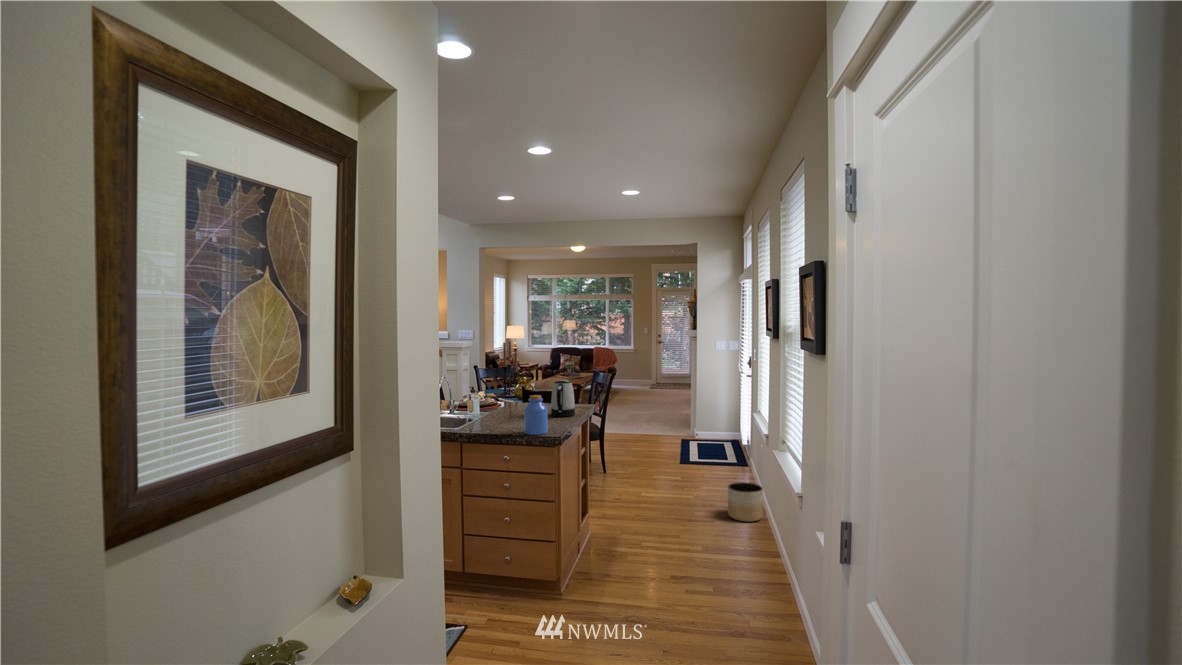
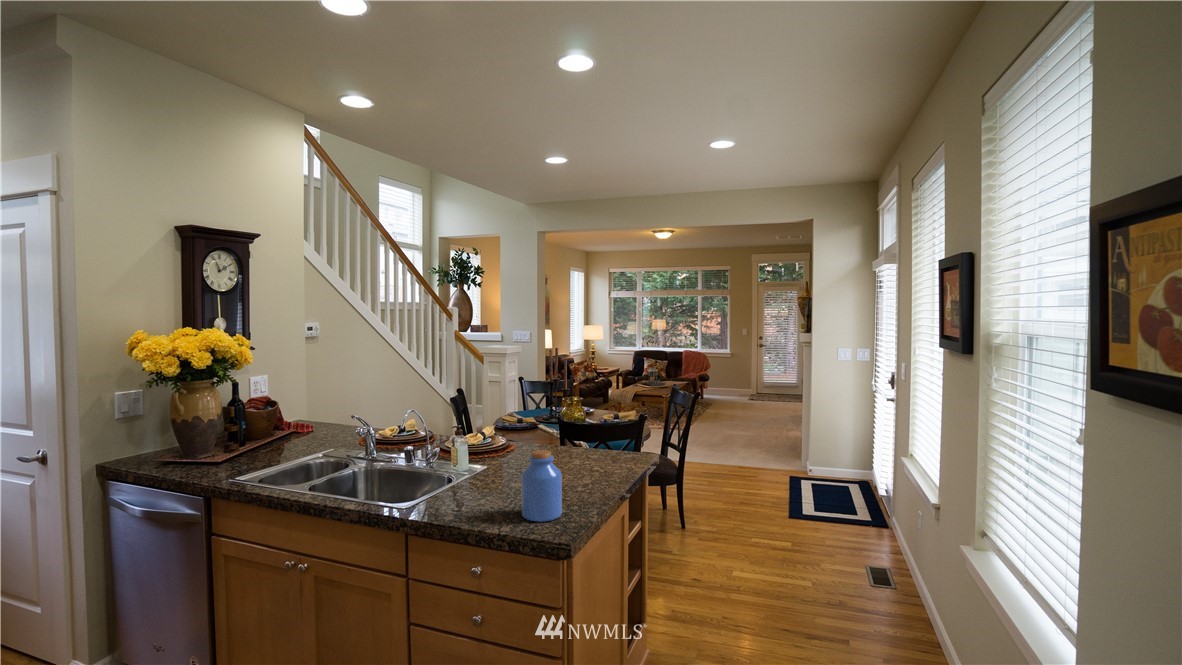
kettle: present [551,380,575,417] -> none [586,415,623,475]
planter: present [728,482,763,522] -> none [869,573,929,643]

